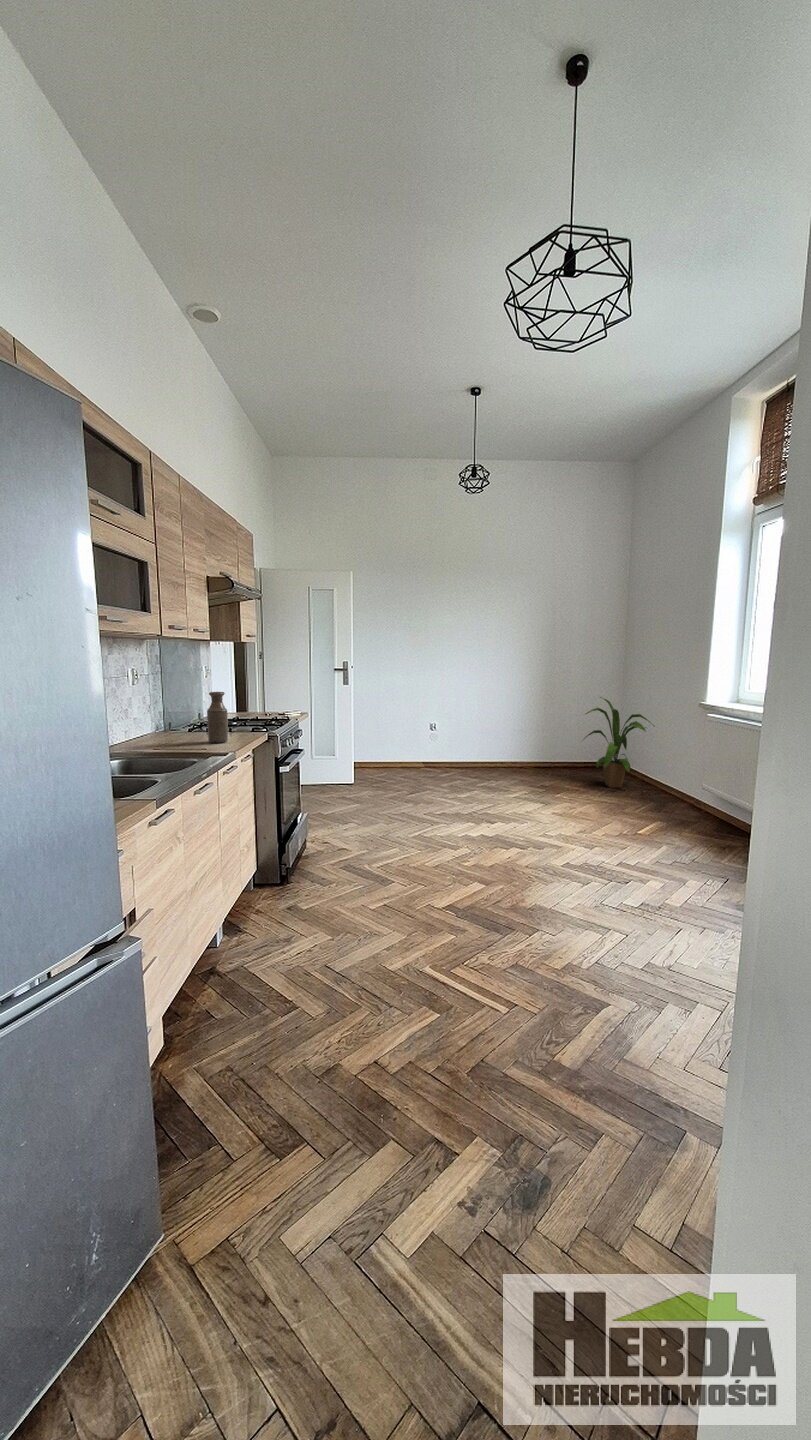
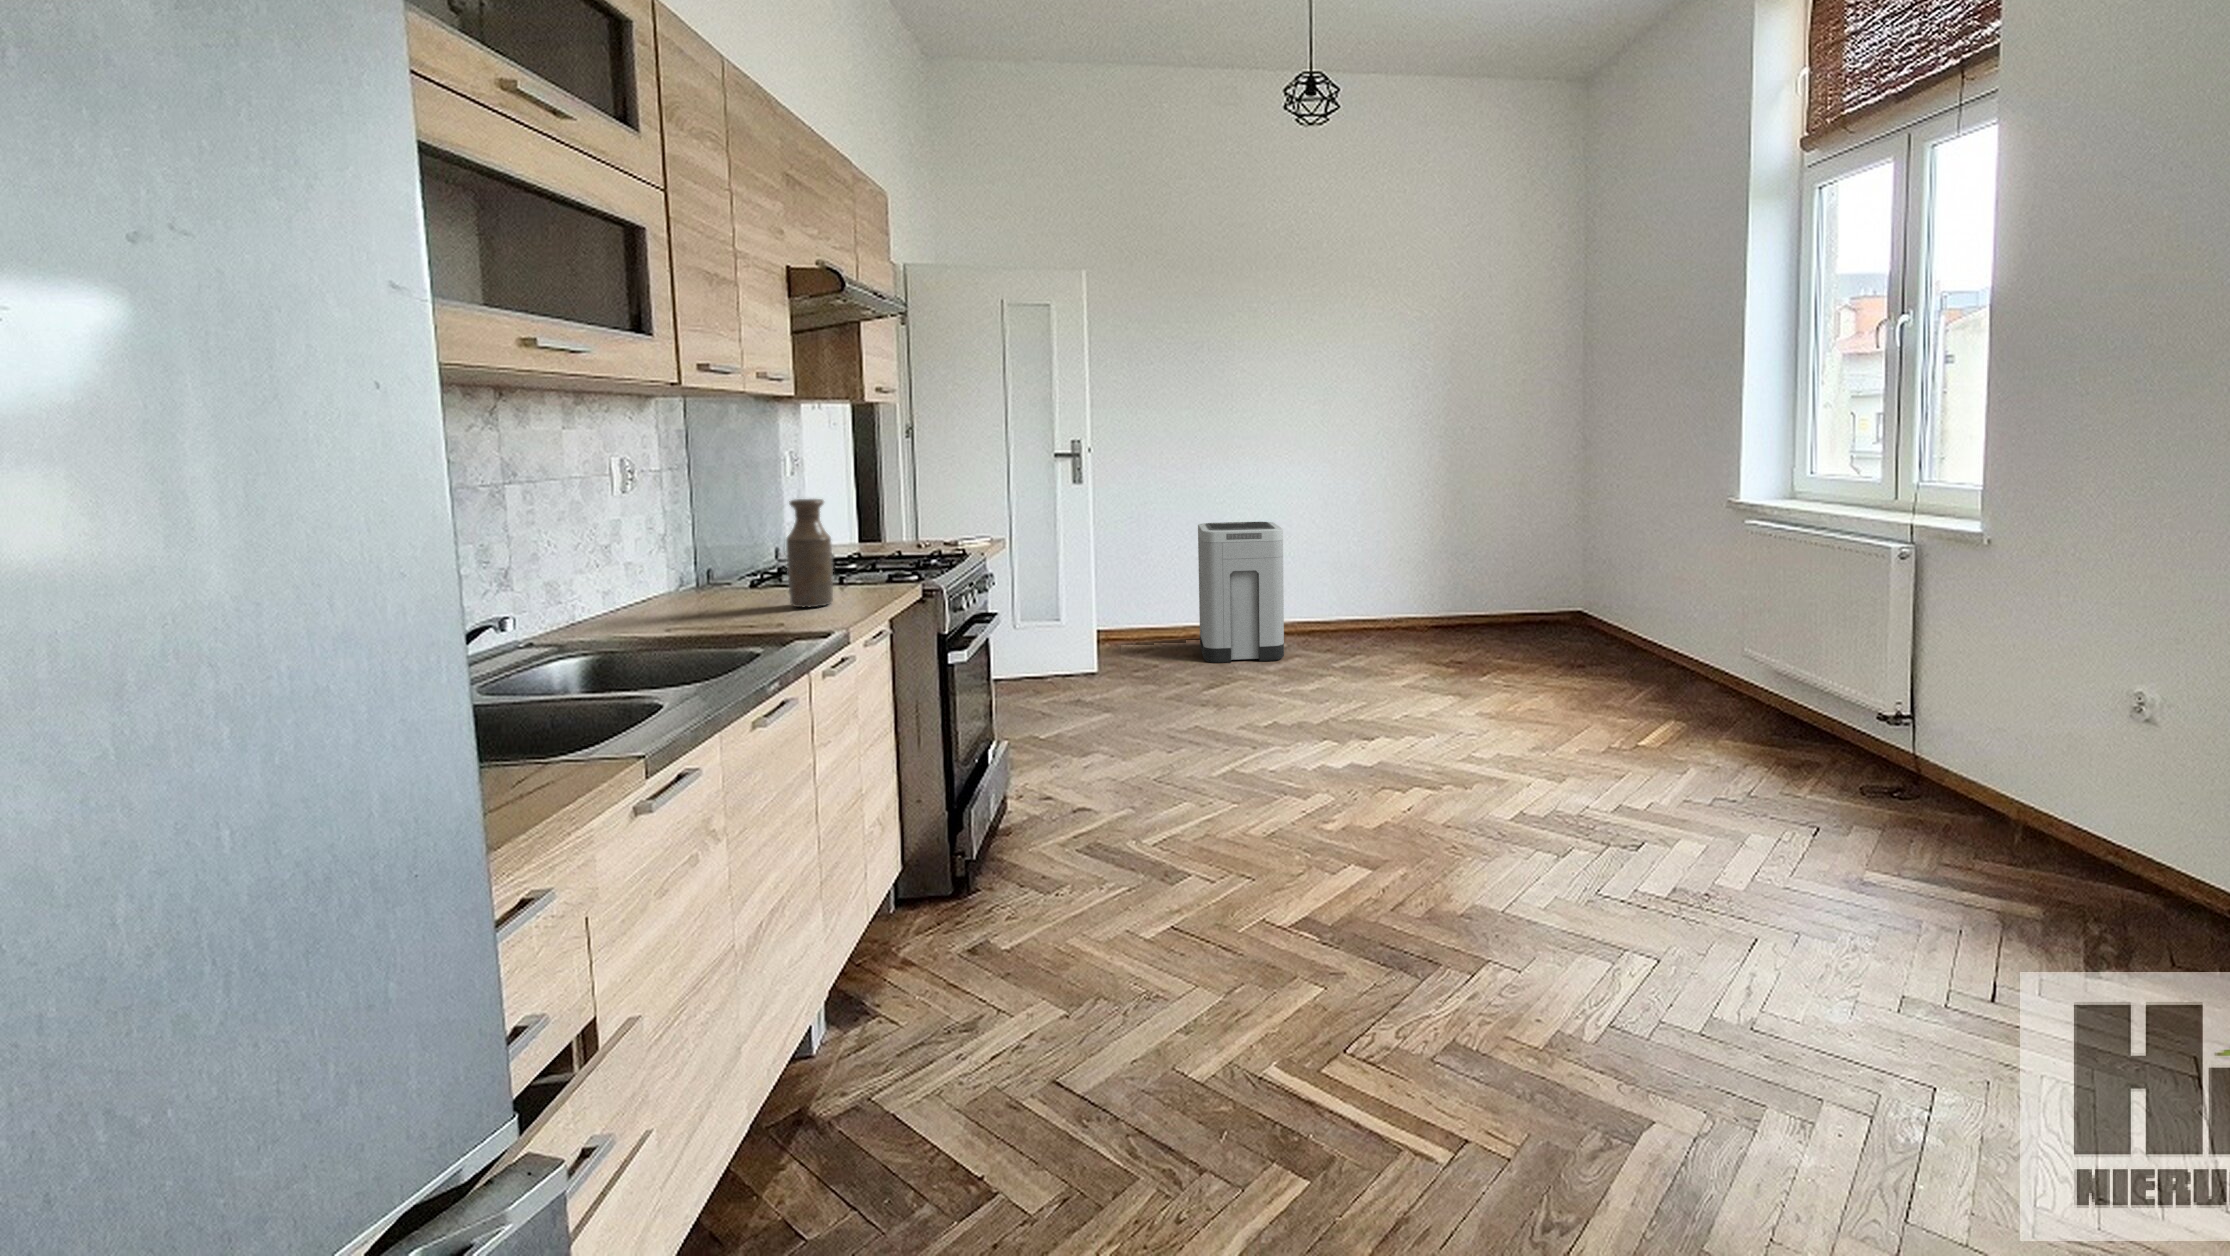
house plant: present [584,697,655,788] -> none [1518,499,1650,665]
trash can: none [408,706,453,780] -> present [1198,522,1284,663]

